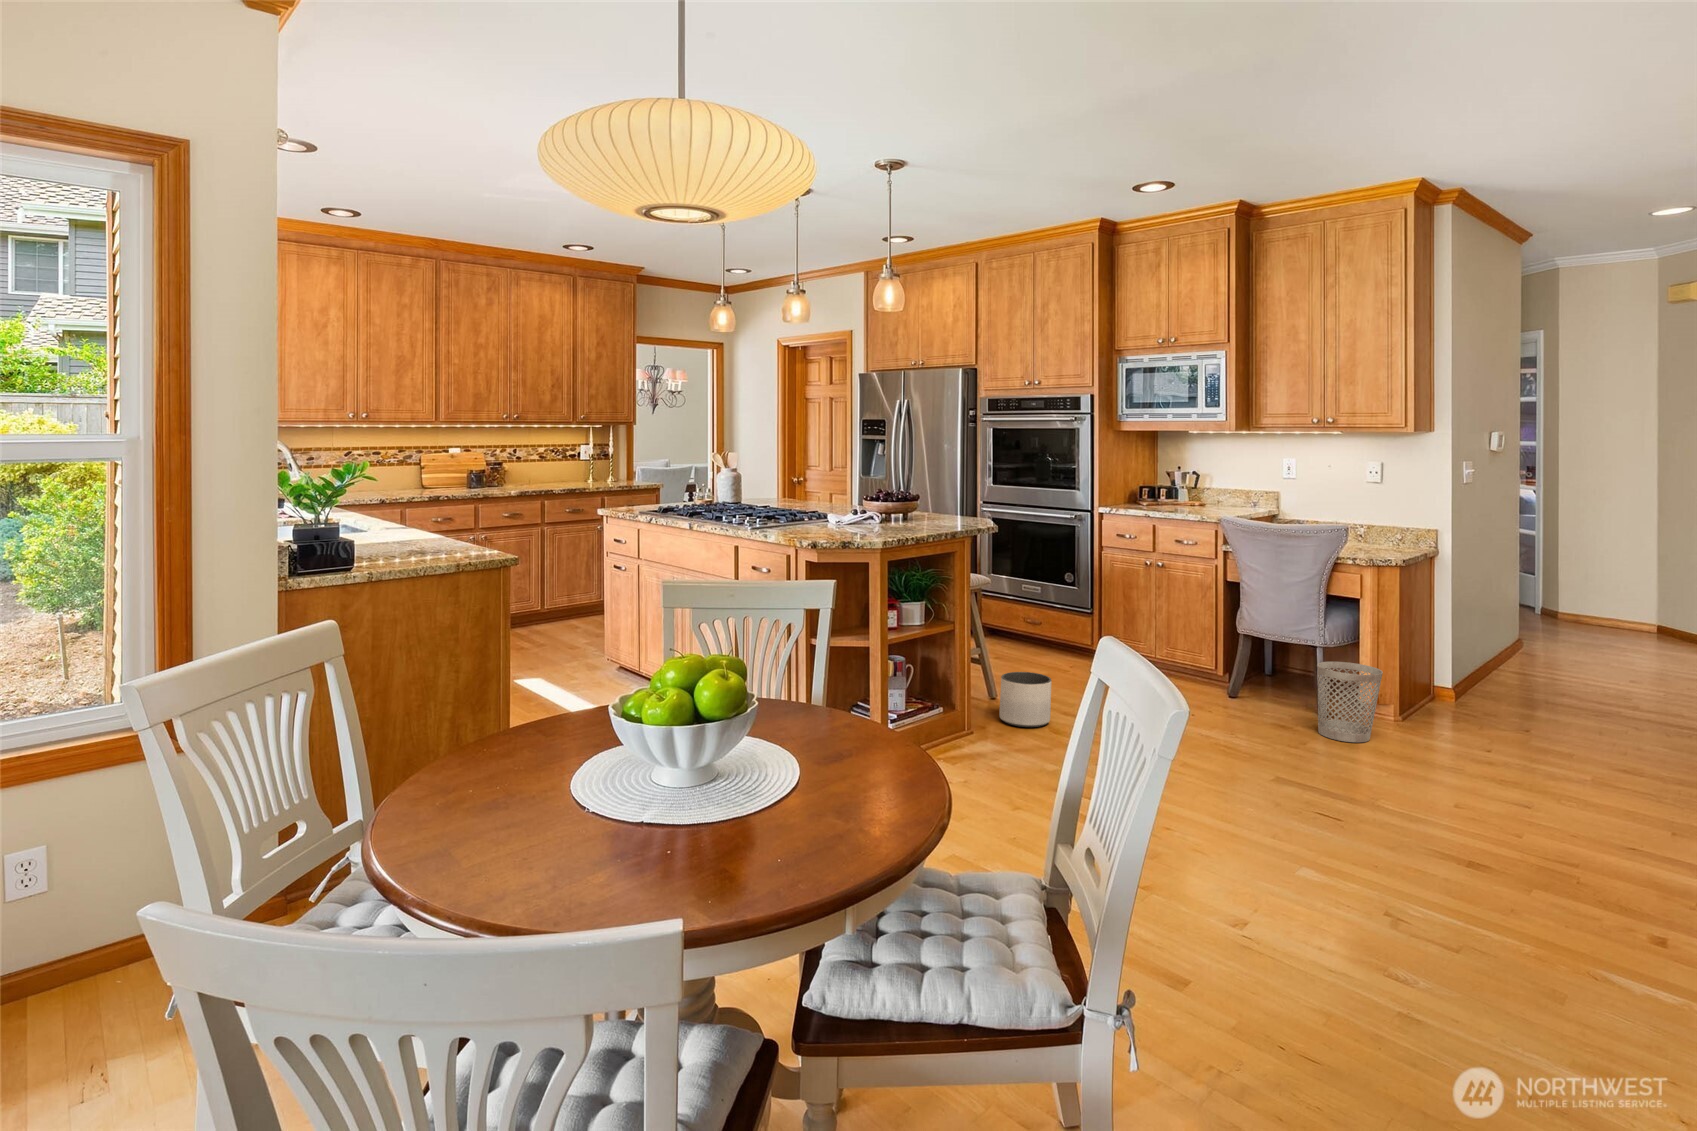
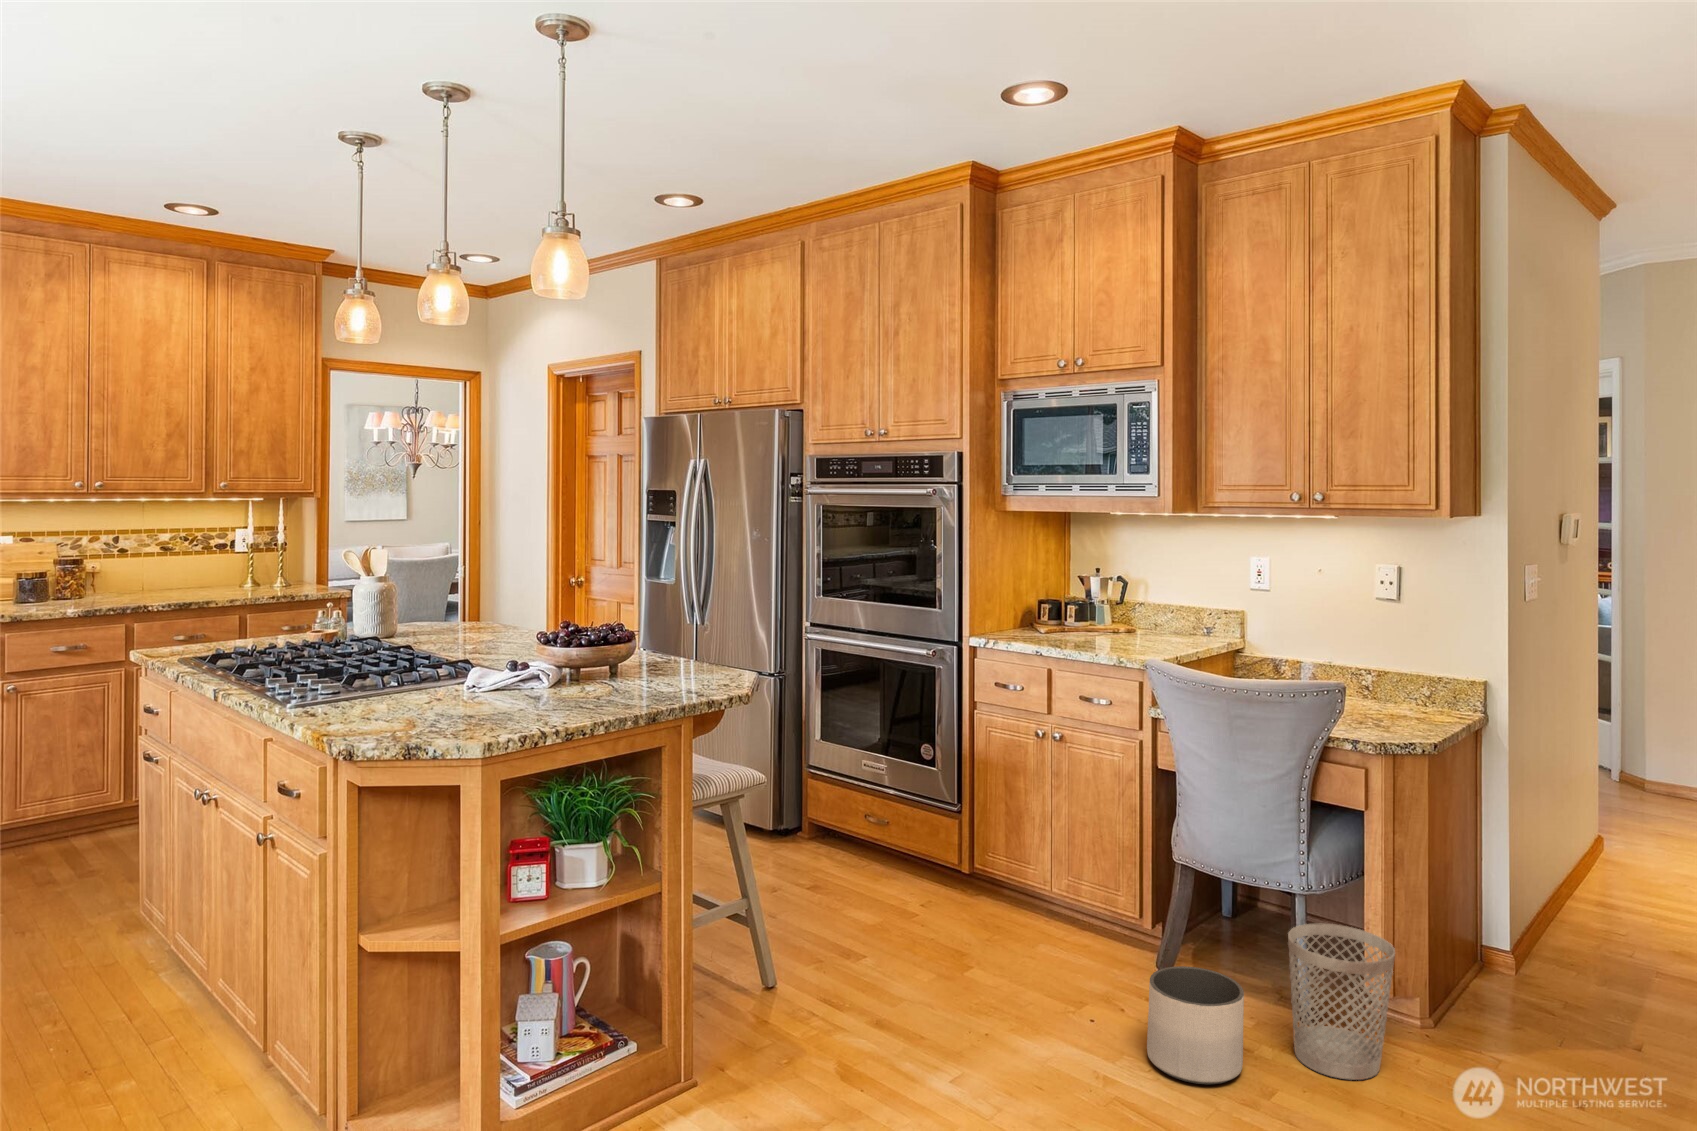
planter: present [999,672,1052,727] -> present [1147,966,1244,1084]

